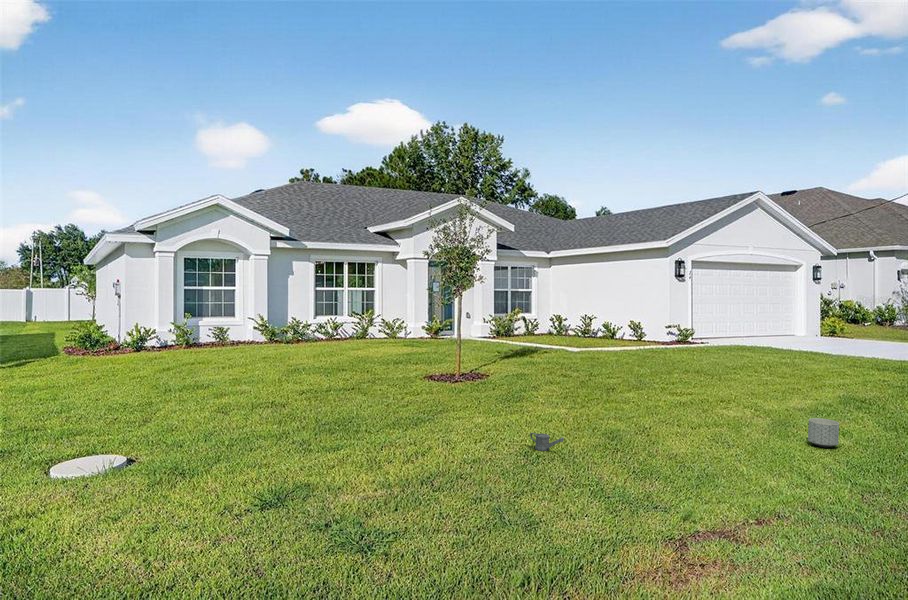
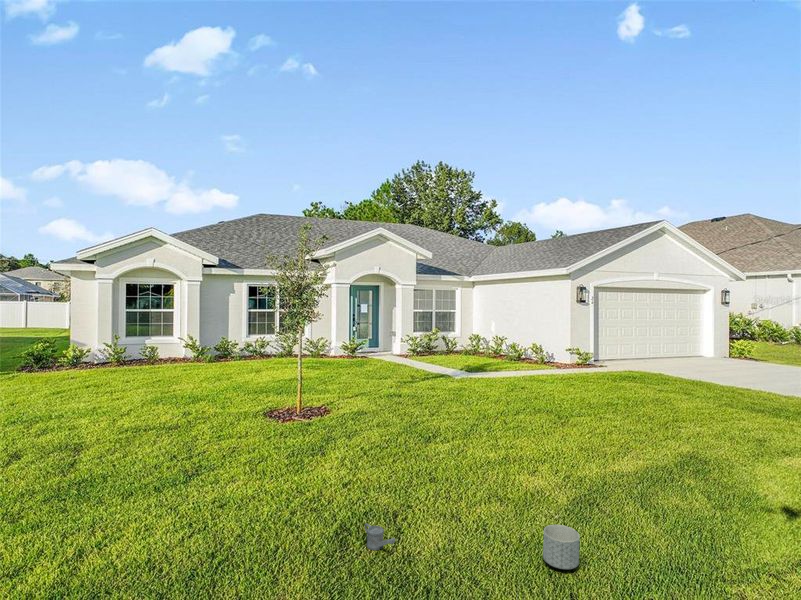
watering can: present [530,433,564,451] -> present [365,523,395,550]

